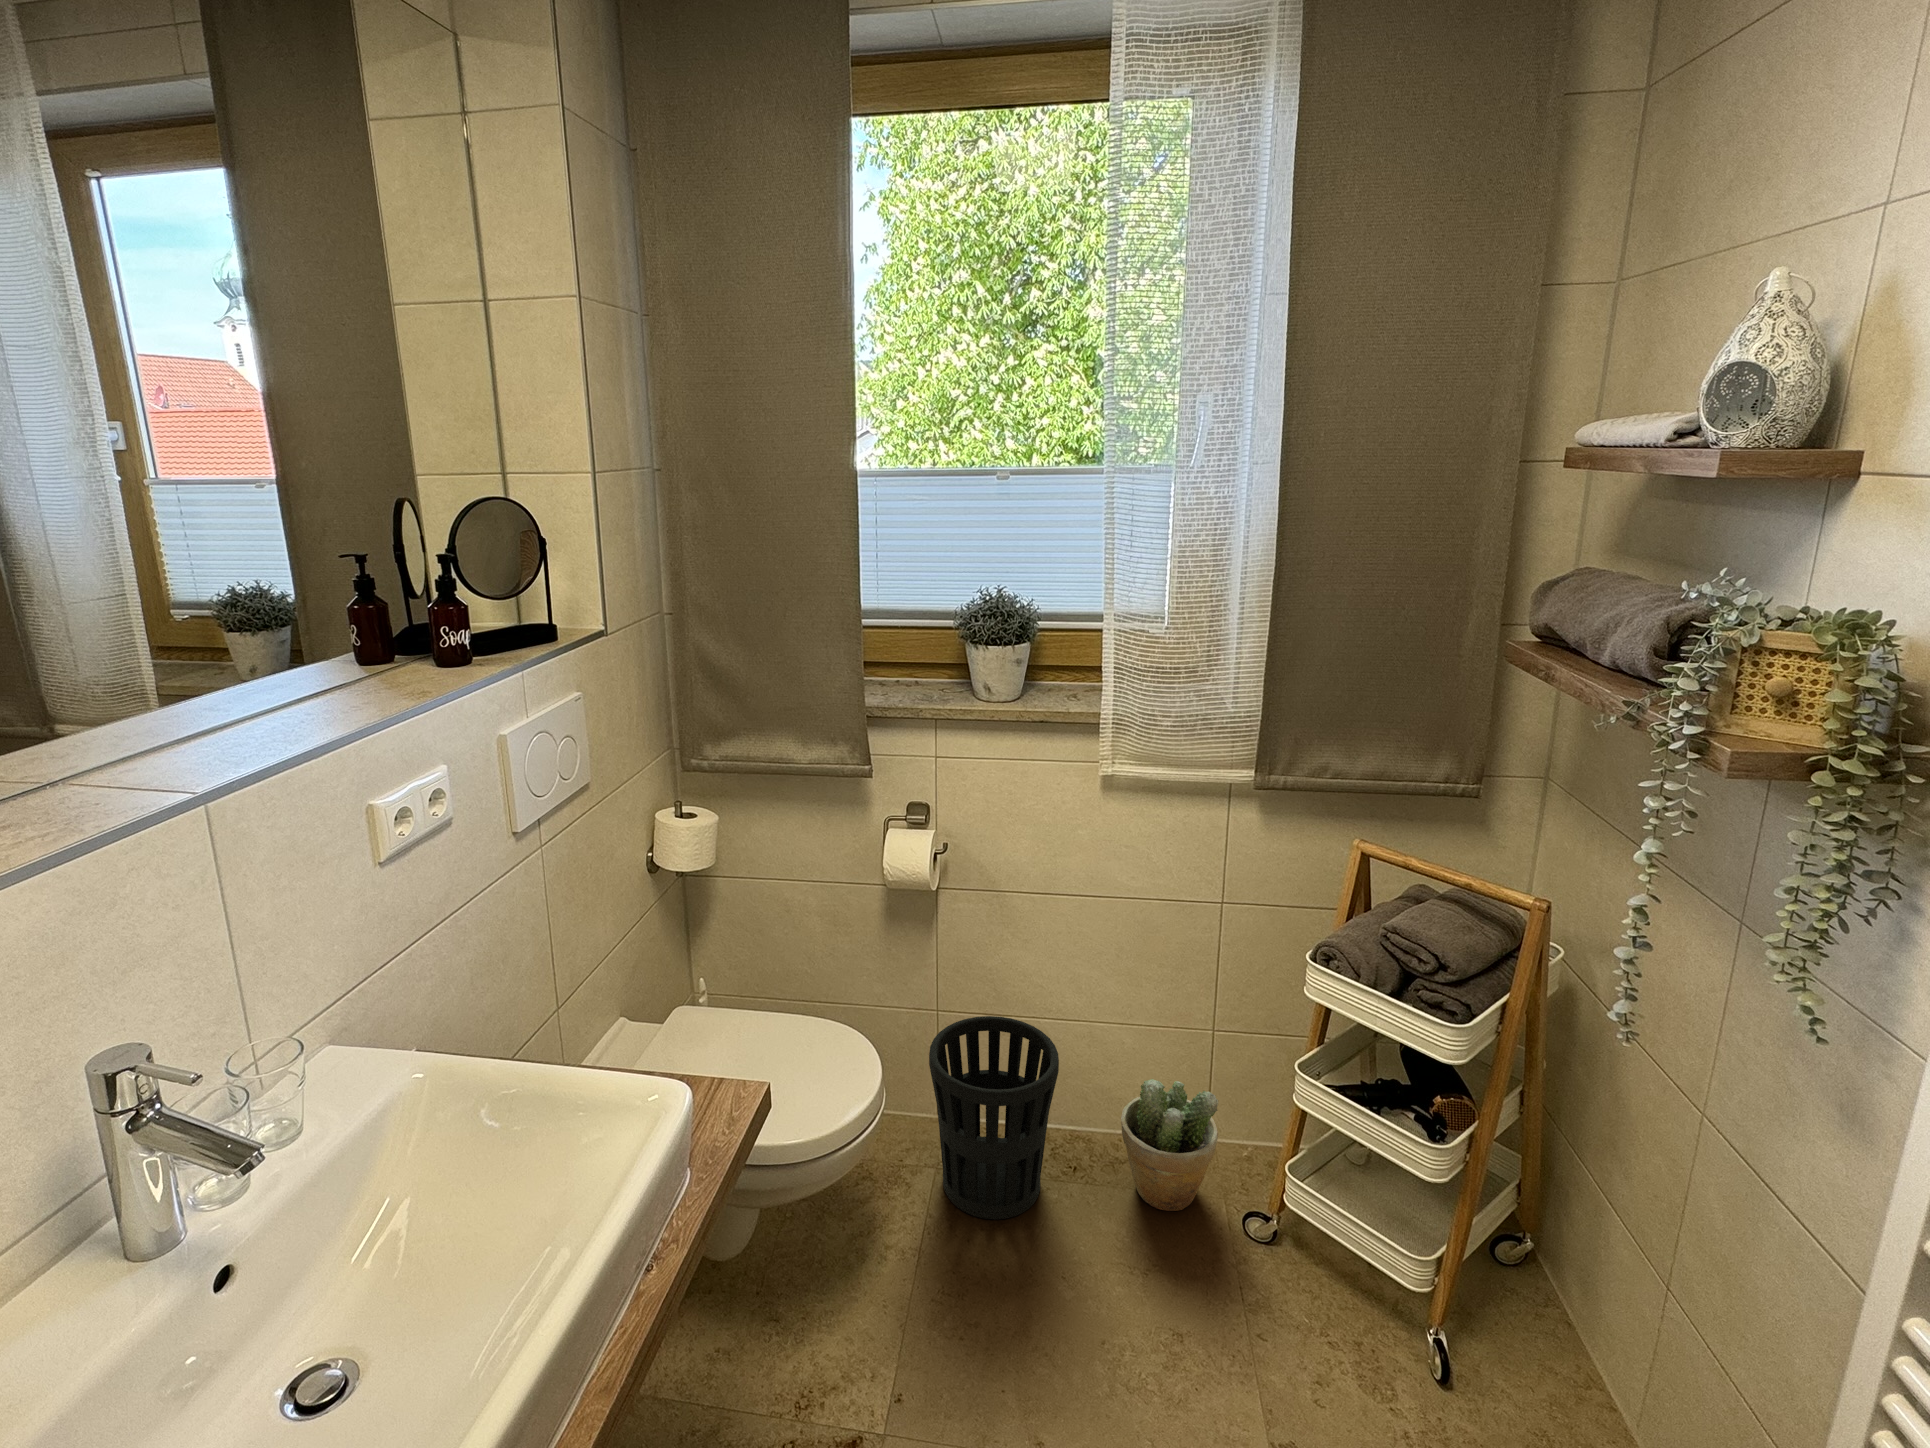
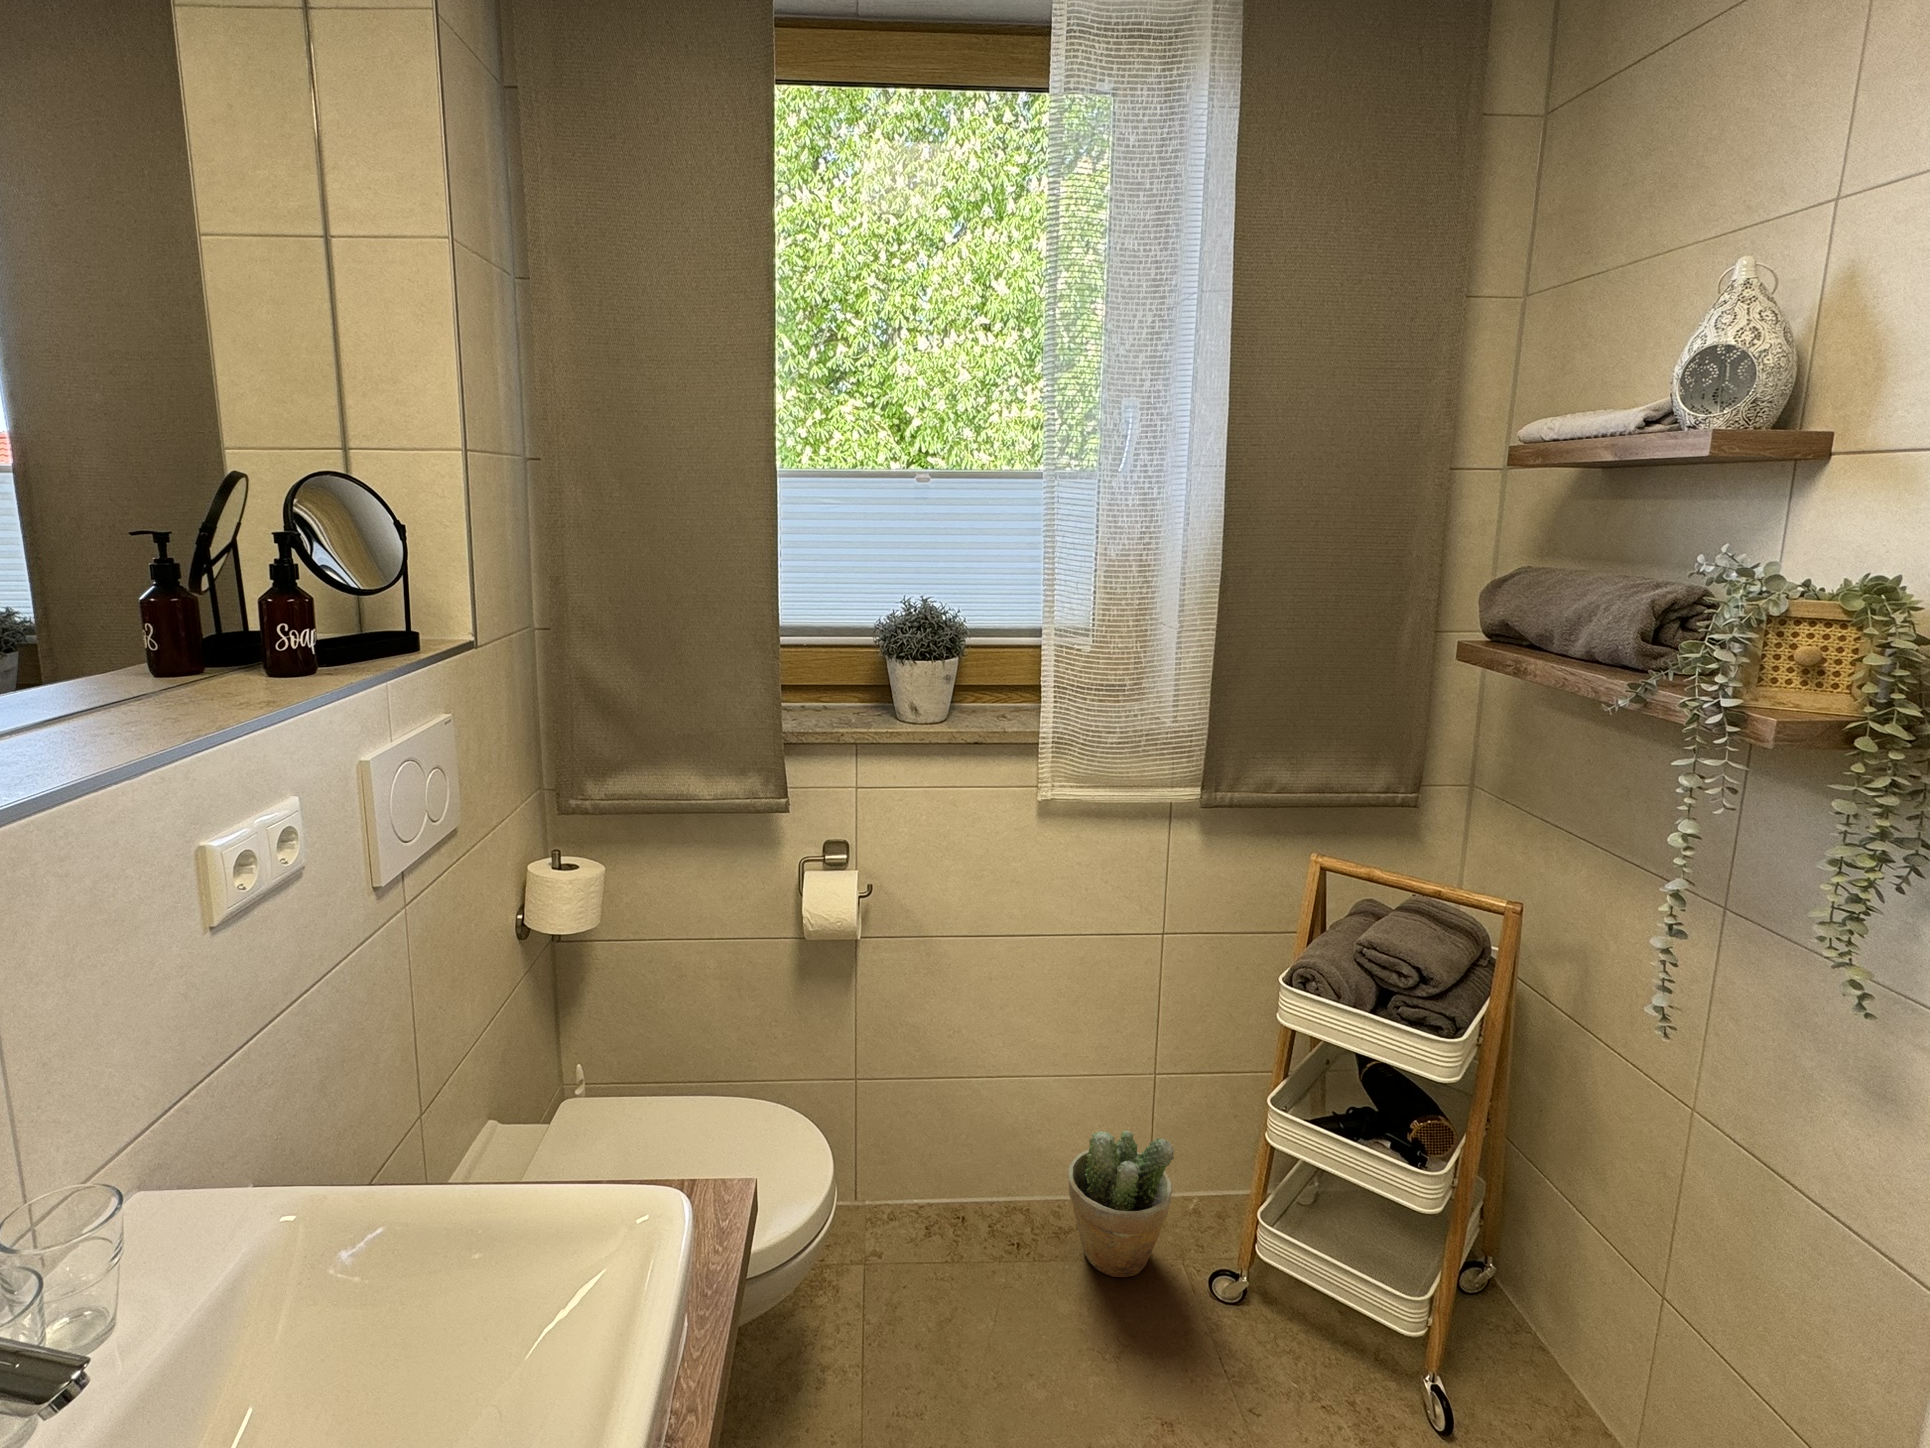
wastebasket: present [929,1016,1059,1219] -> none [859,1077,1004,1314]

